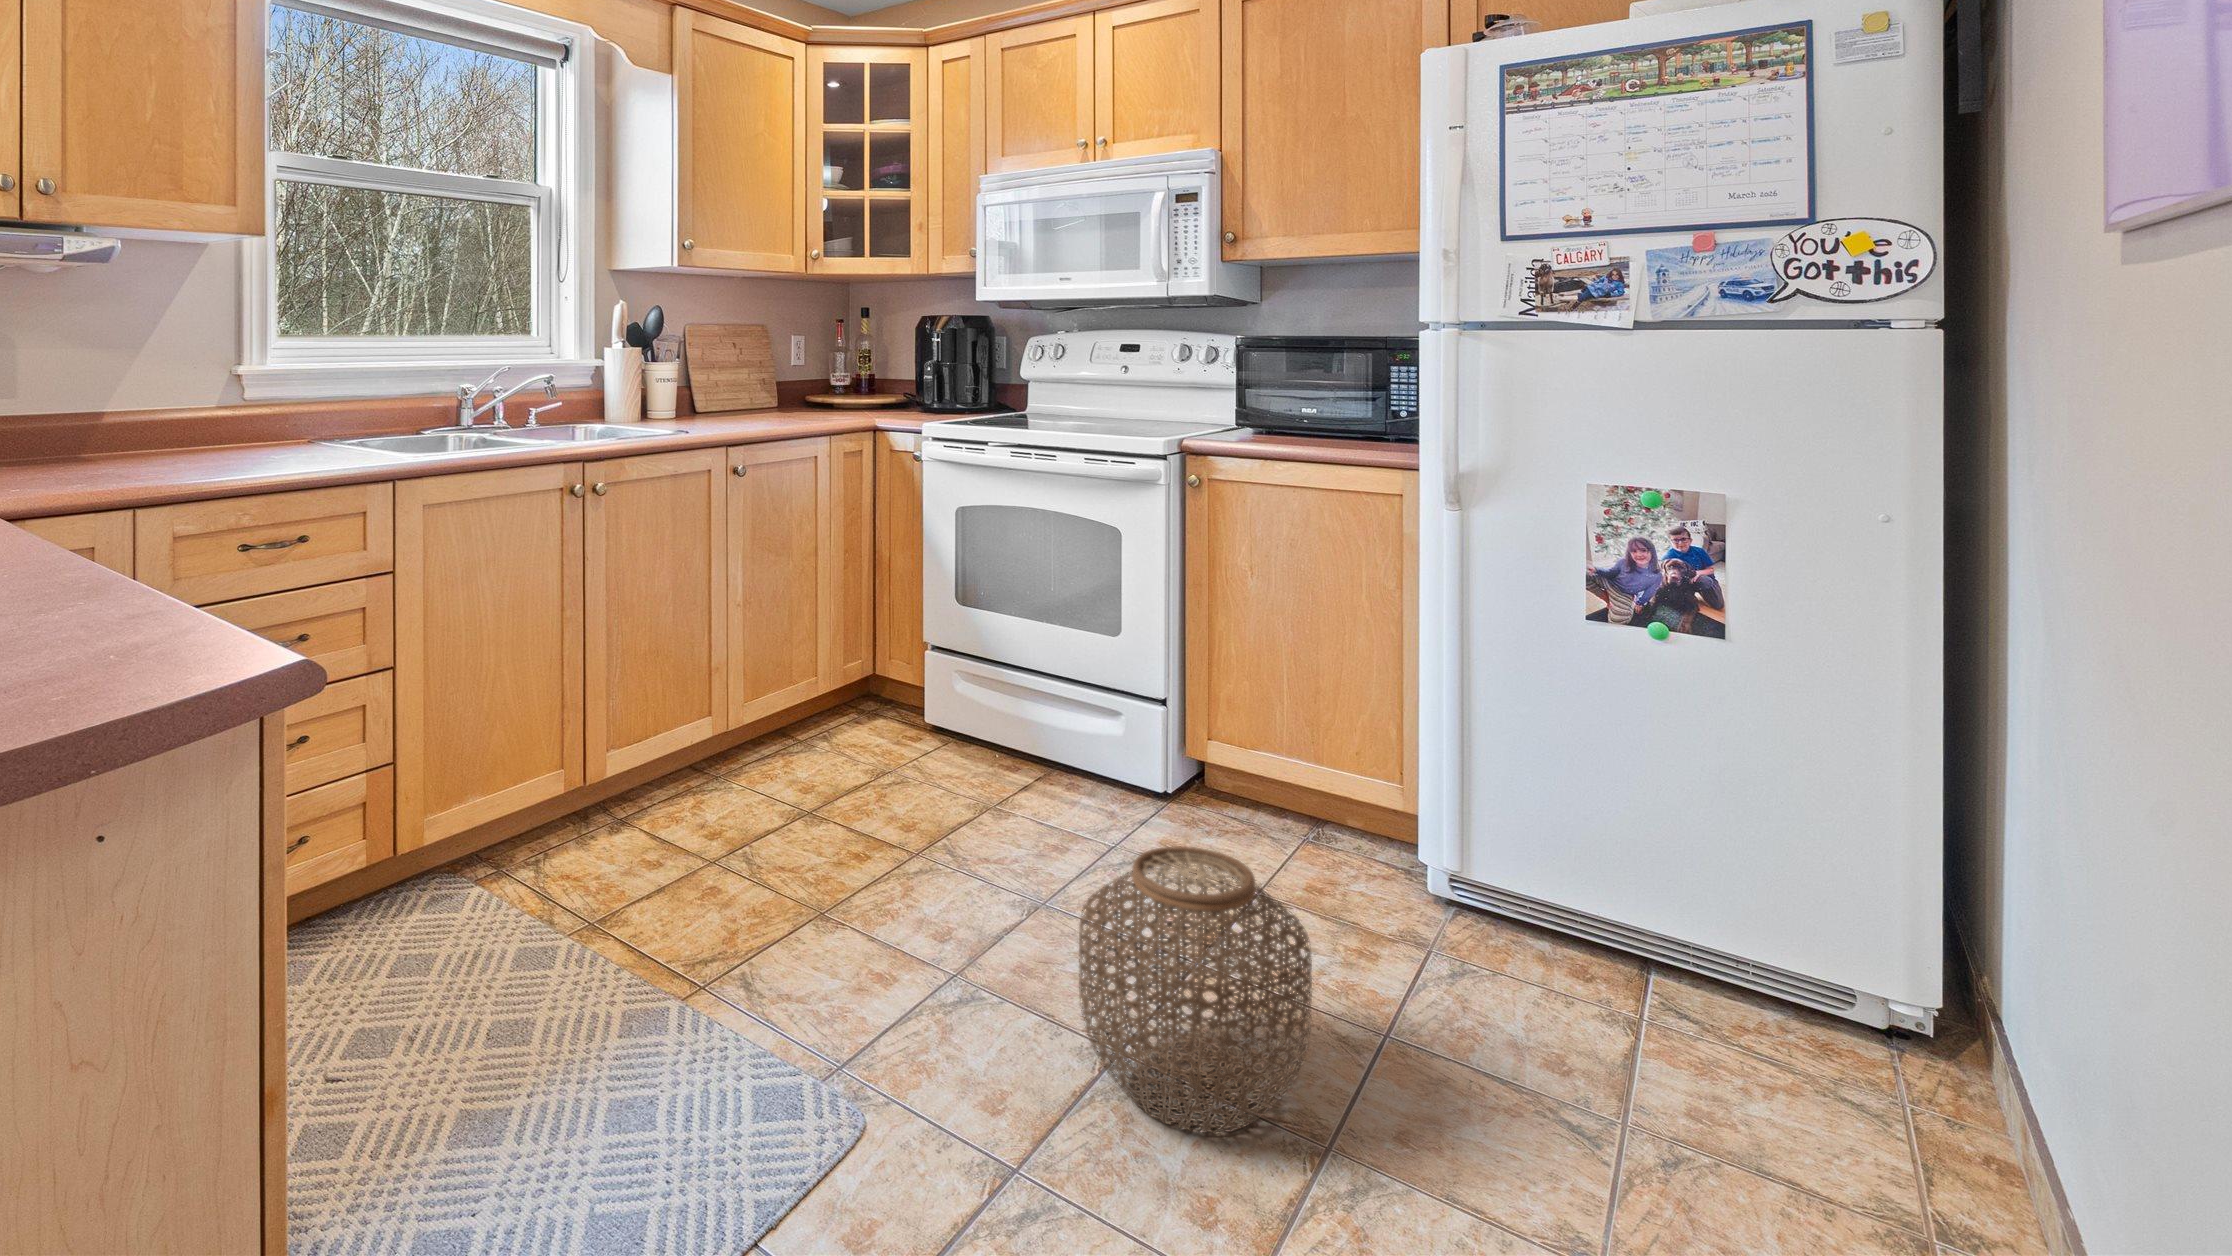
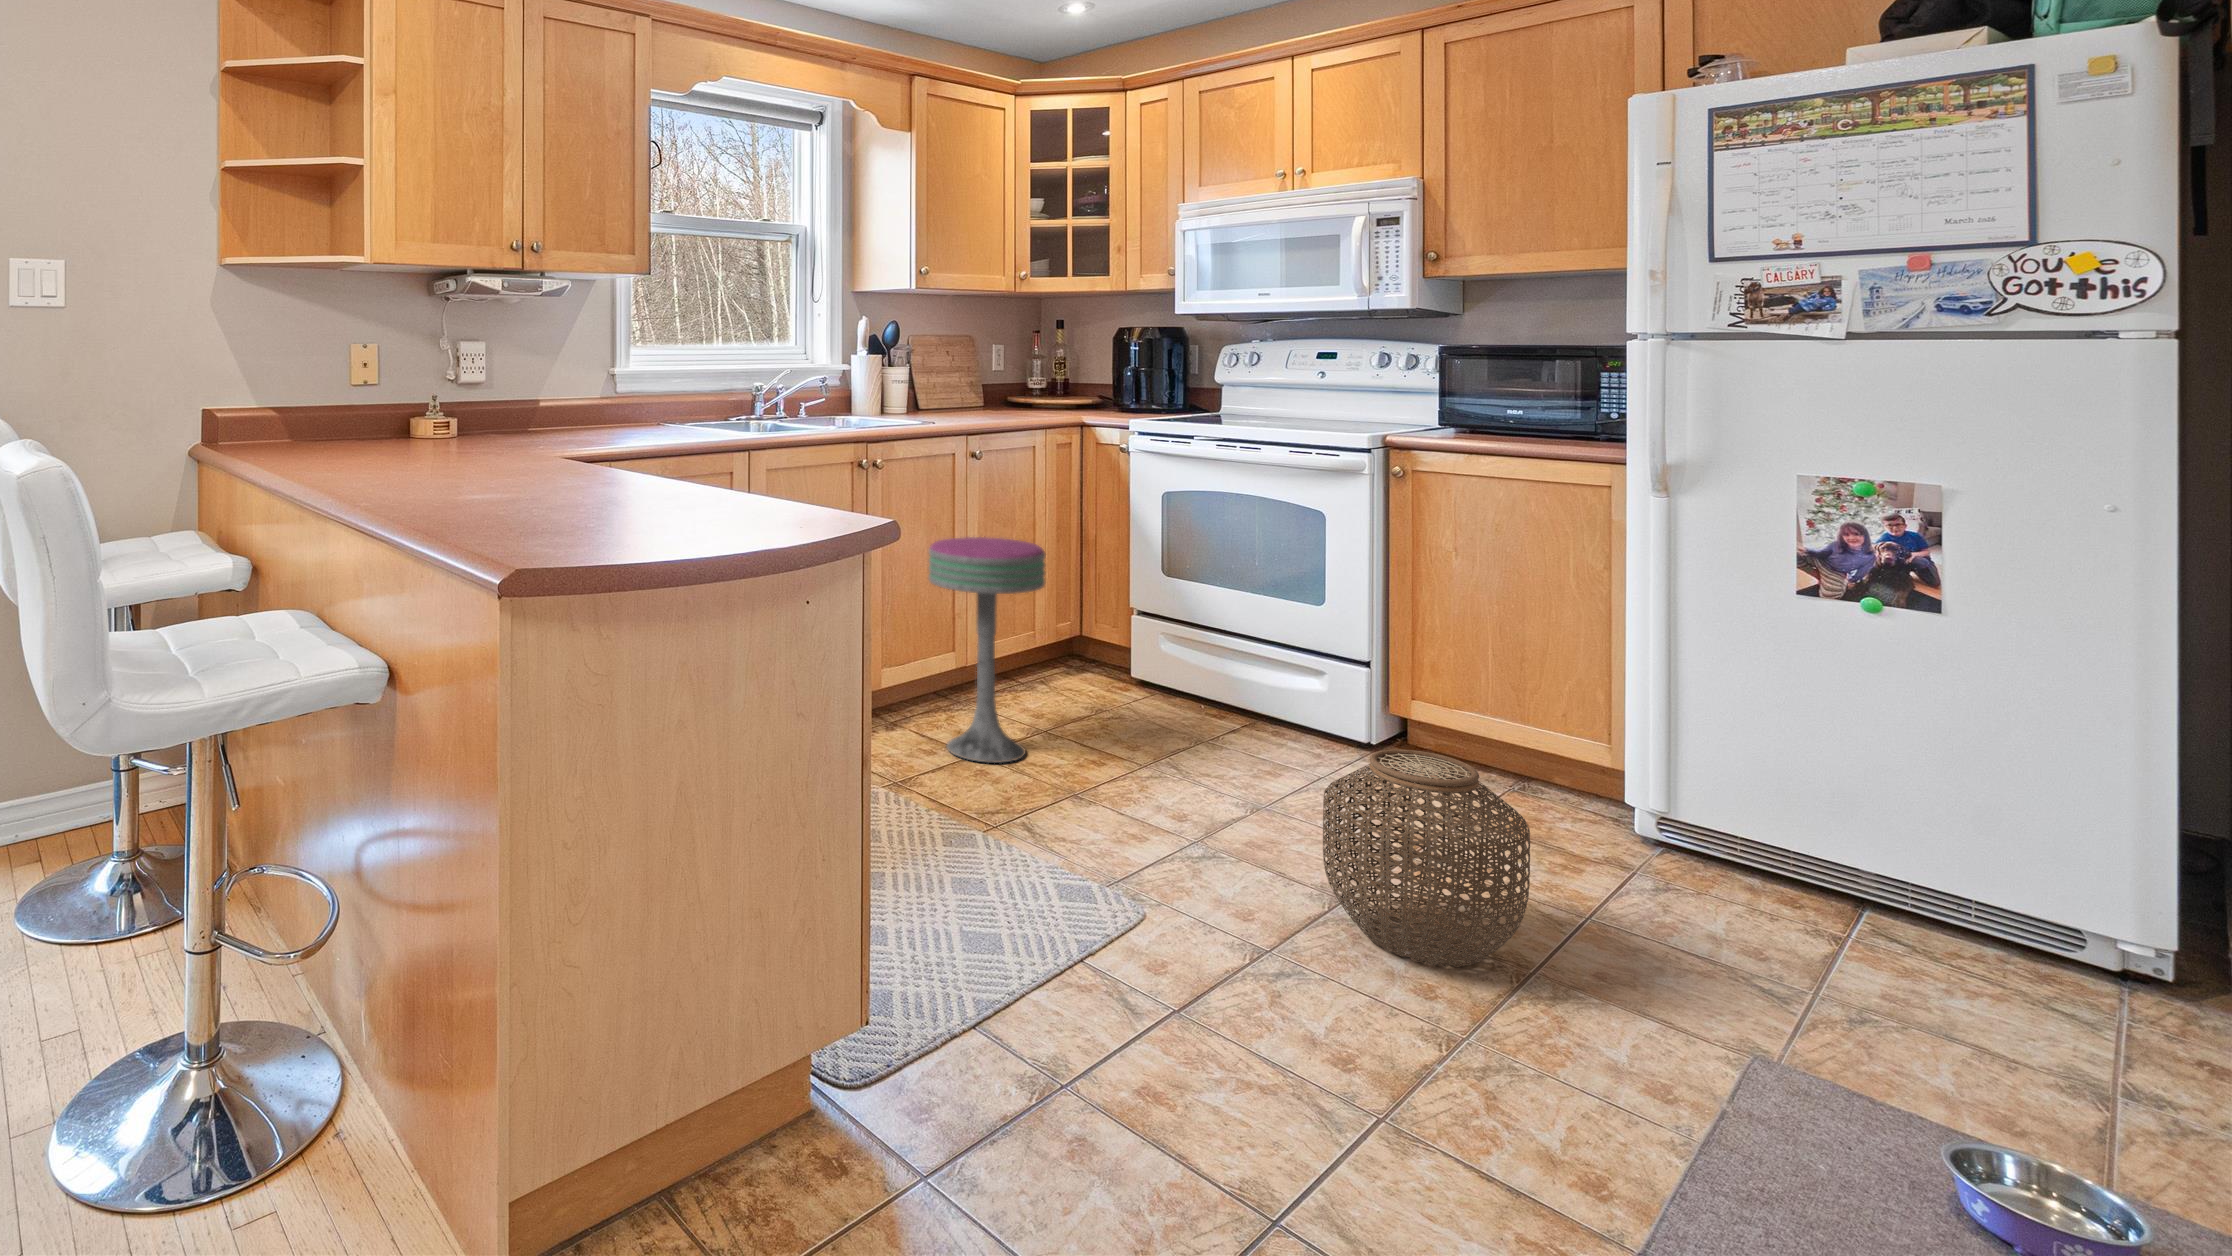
bar stool: none [655,575,798,863] -> present [928,537,1046,763]

